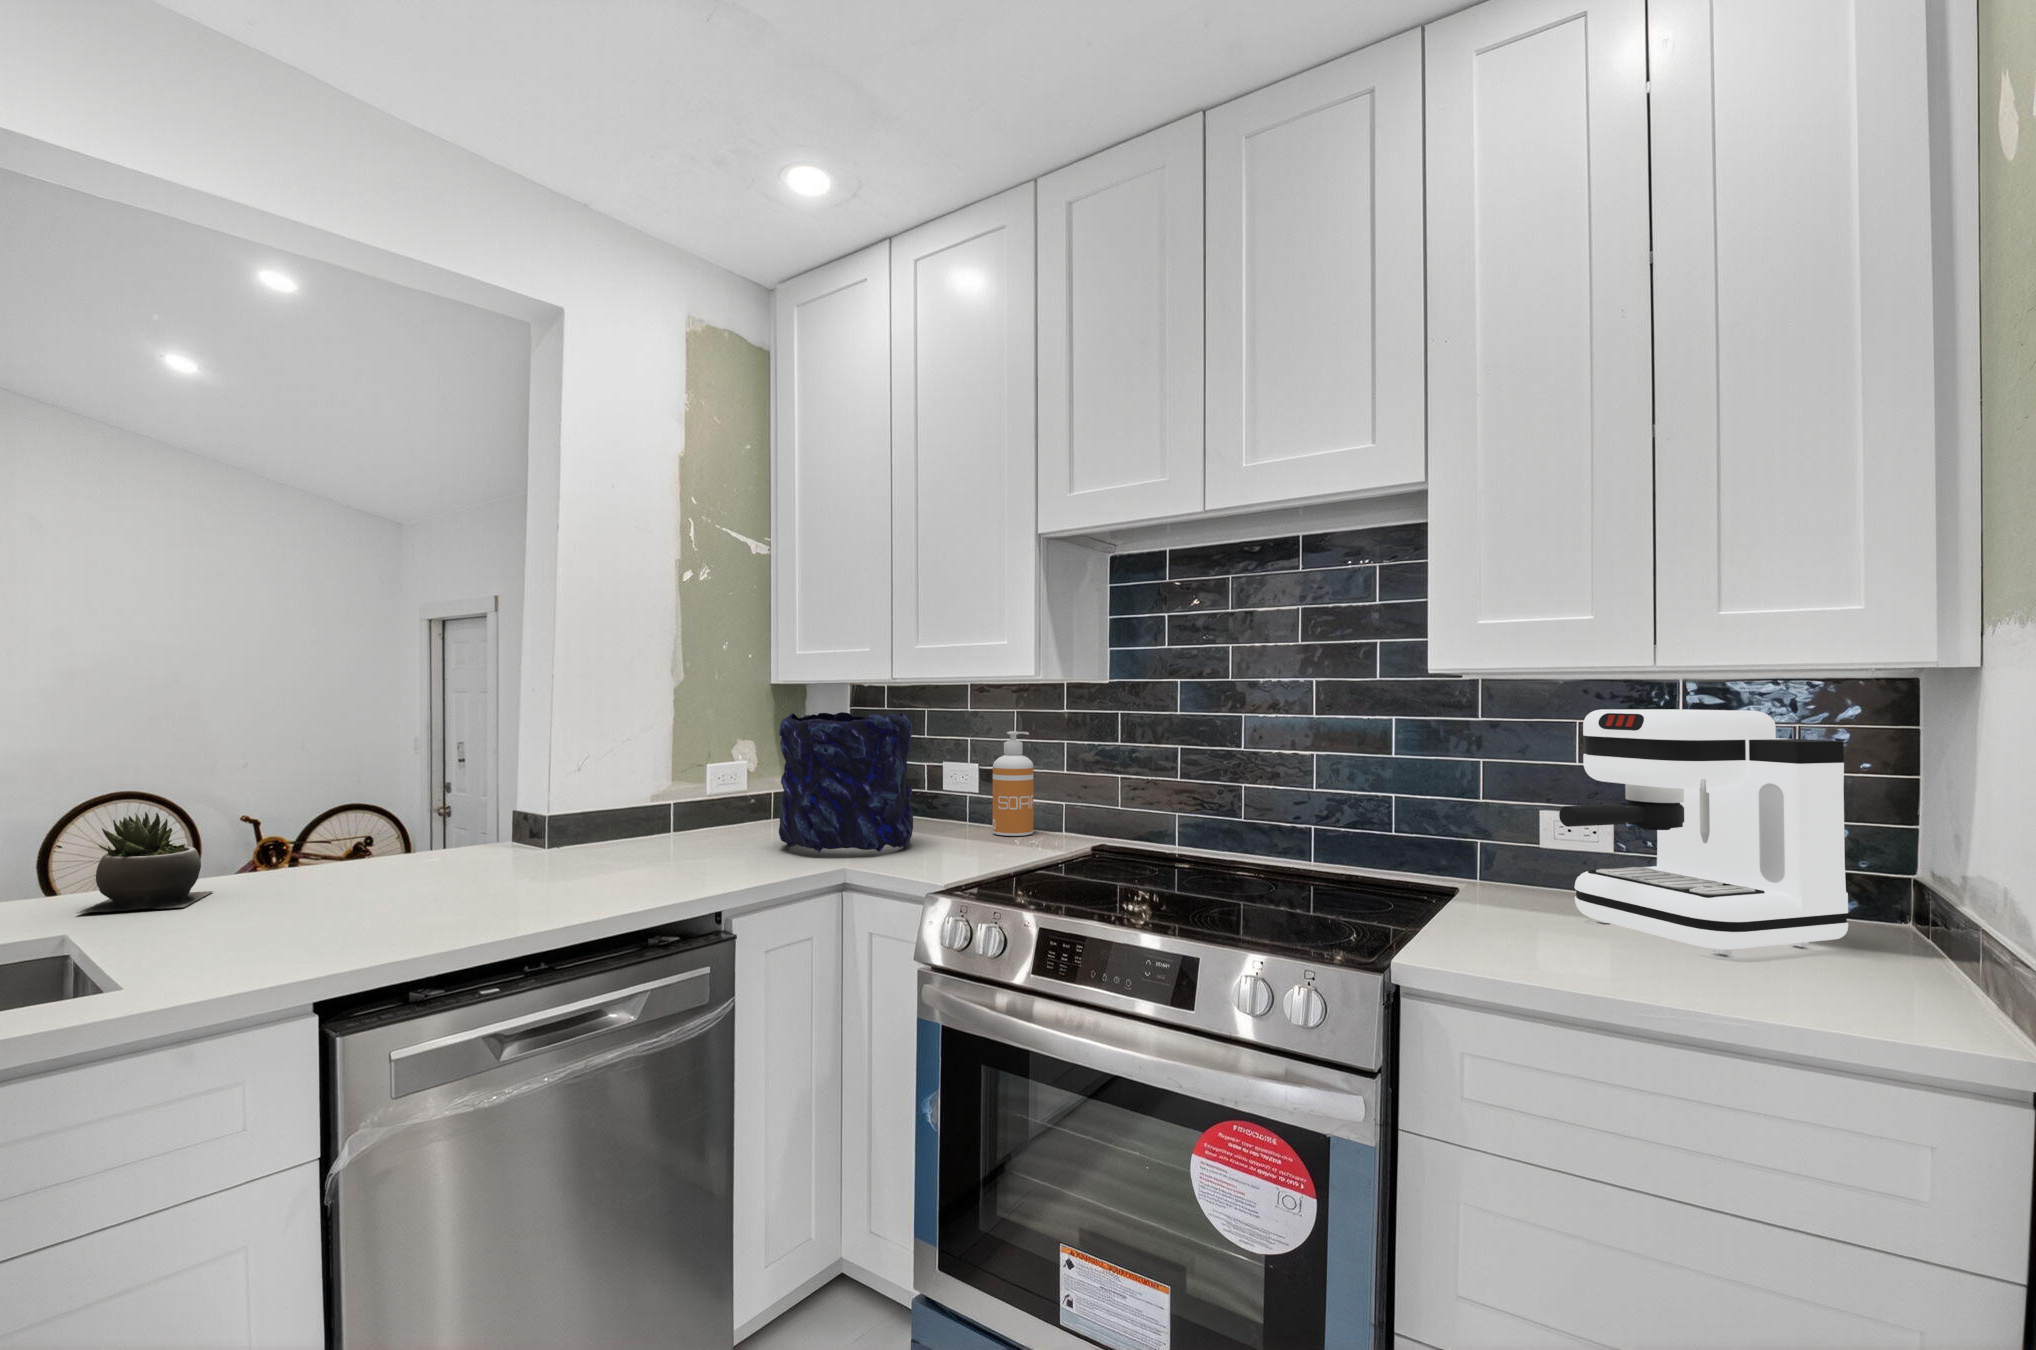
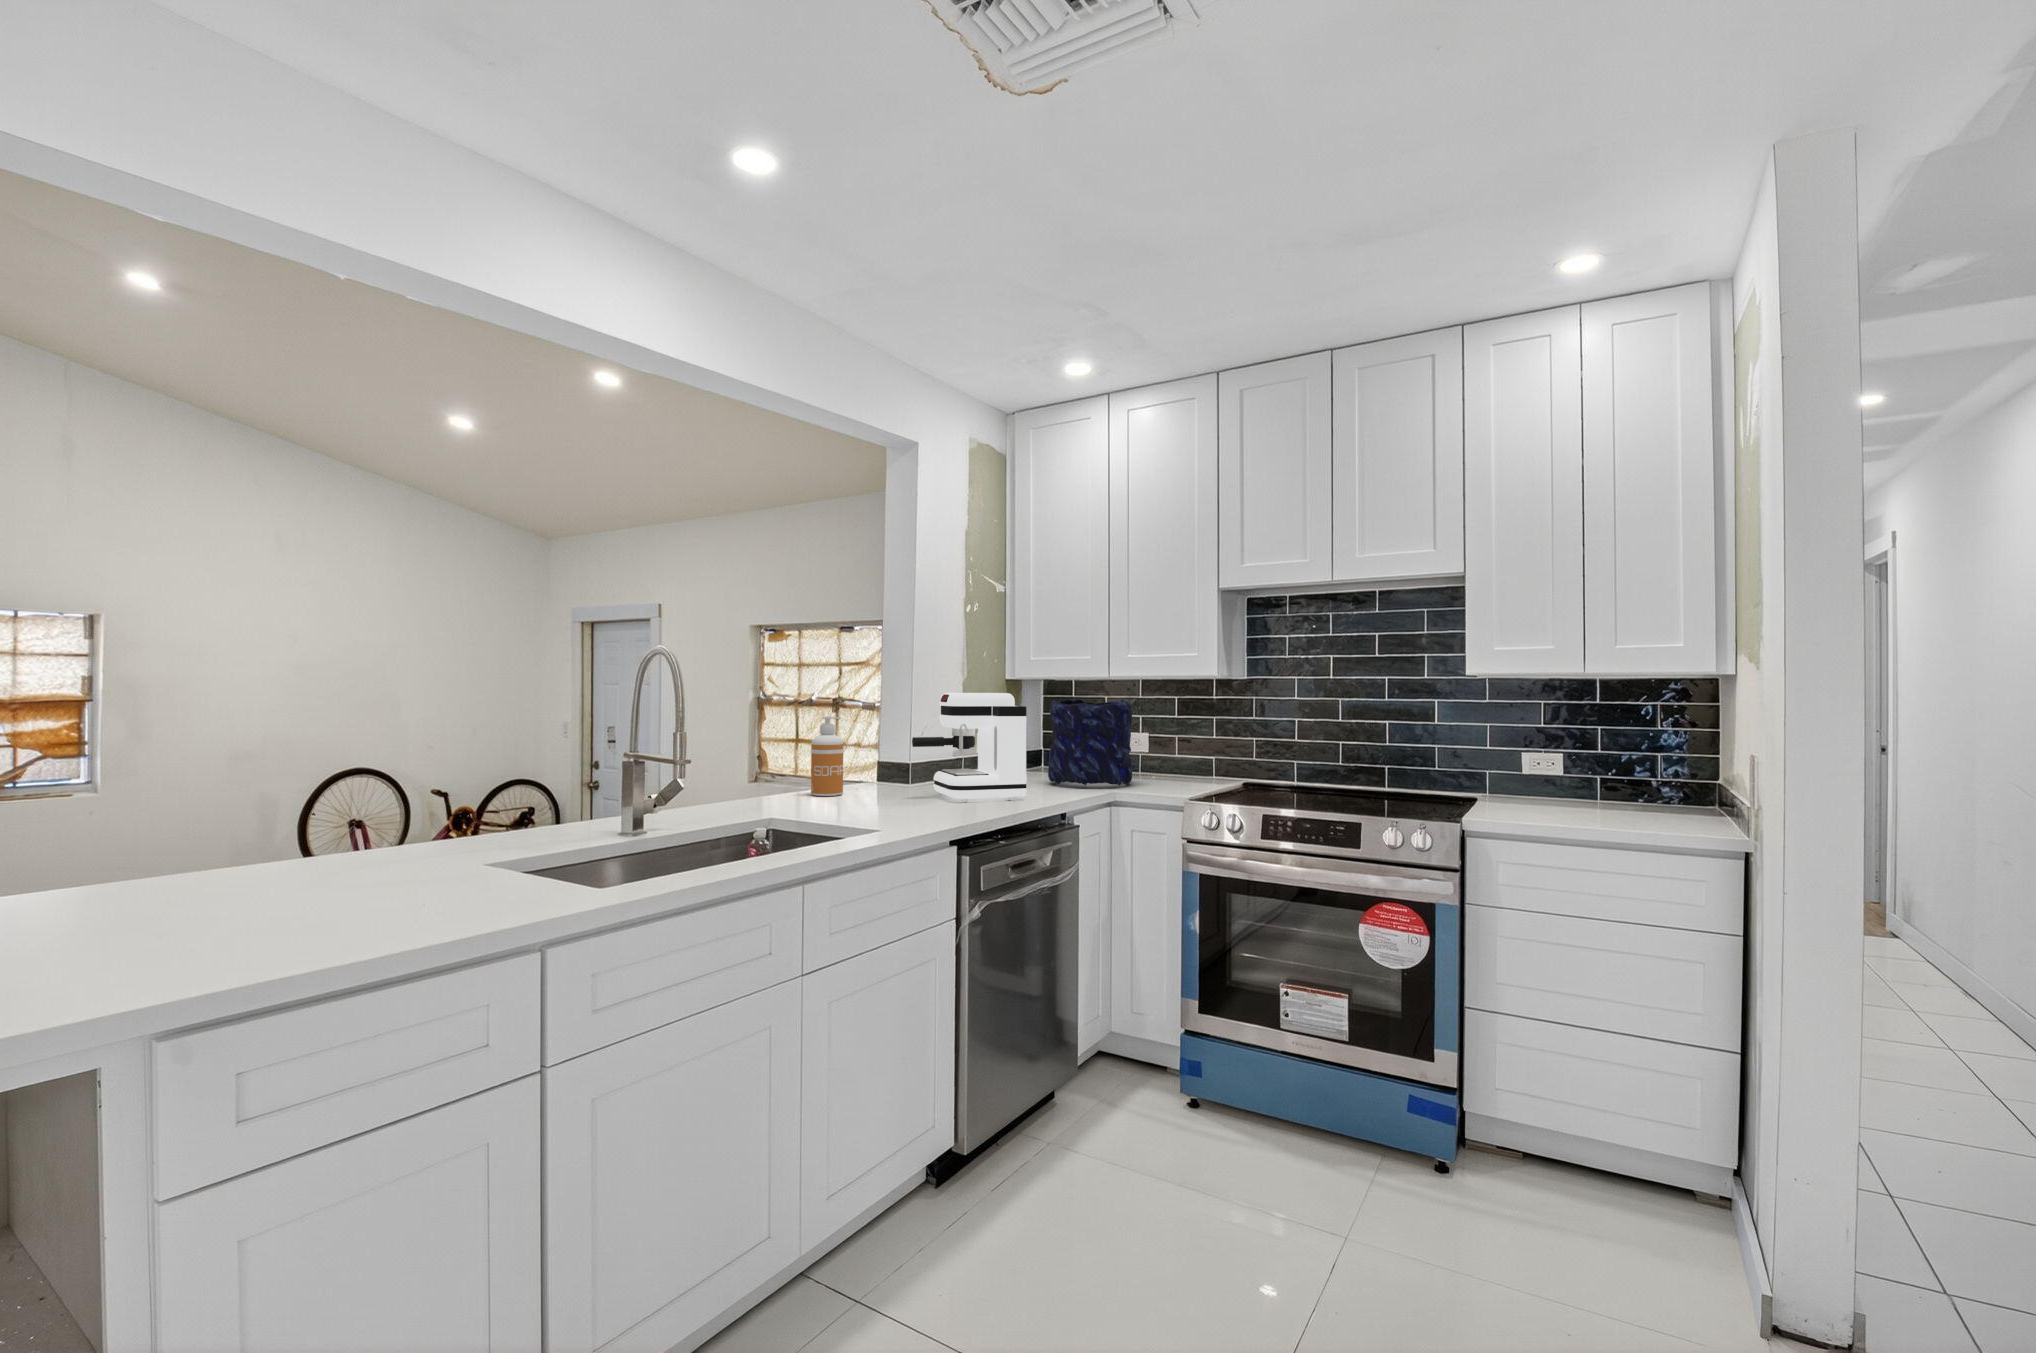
coffee maker: present [1559,709,1848,954] -> present [912,693,1027,801]
soap dispenser: present [992,731,1034,836] -> present [811,717,843,796]
succulent plant: present [77,812,213,913] -> none [727,755,784,810]

